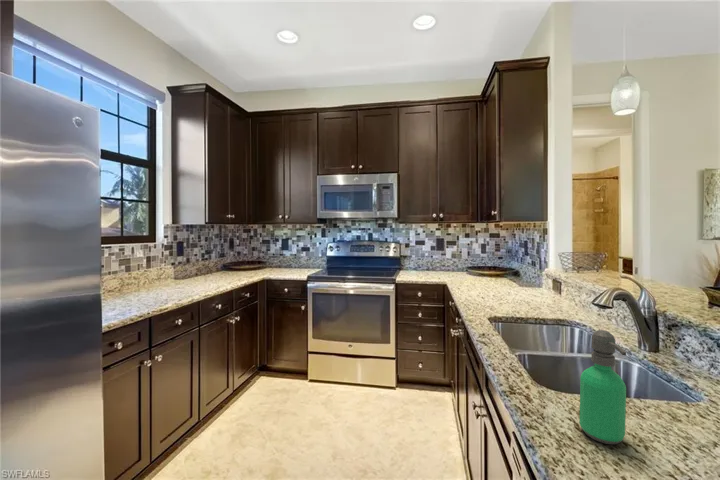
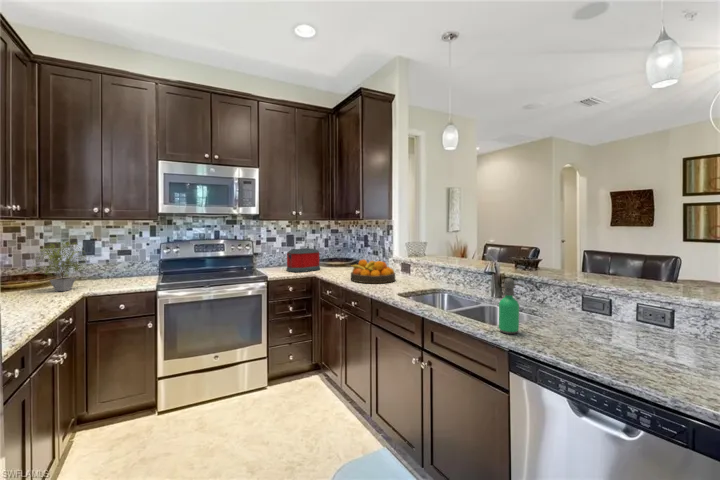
potted plant: none [237,236,272,275] -> present [35,236,86,291]
toaster: none [425,253,462,278] -> present [286,248,320,272]
fruit bowl: none [473,270,536,303] -> present [350,260,395,283]

